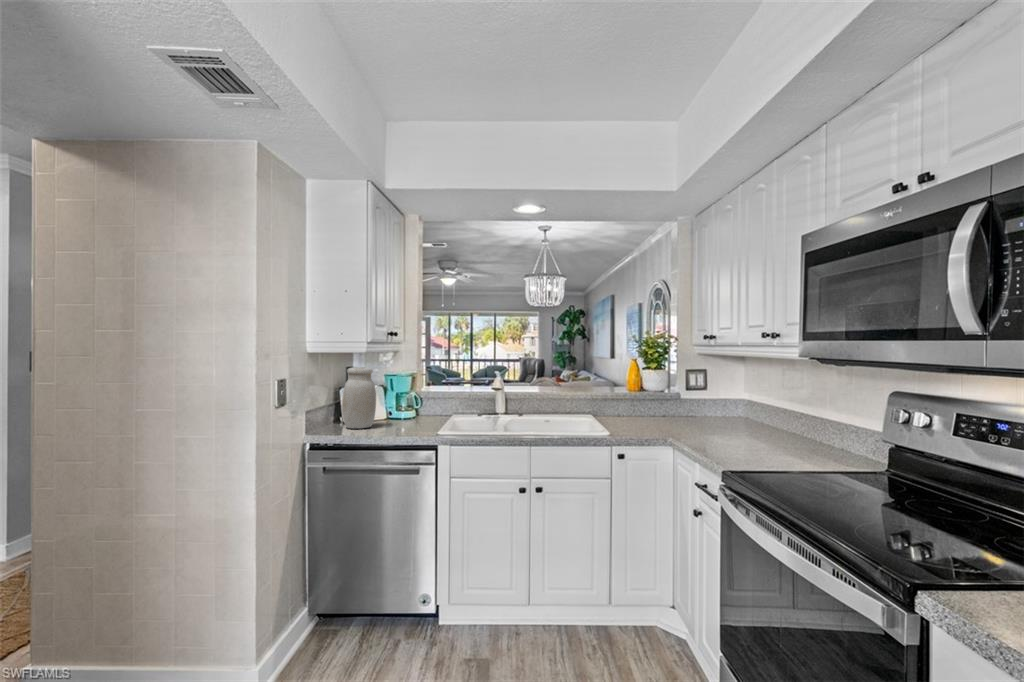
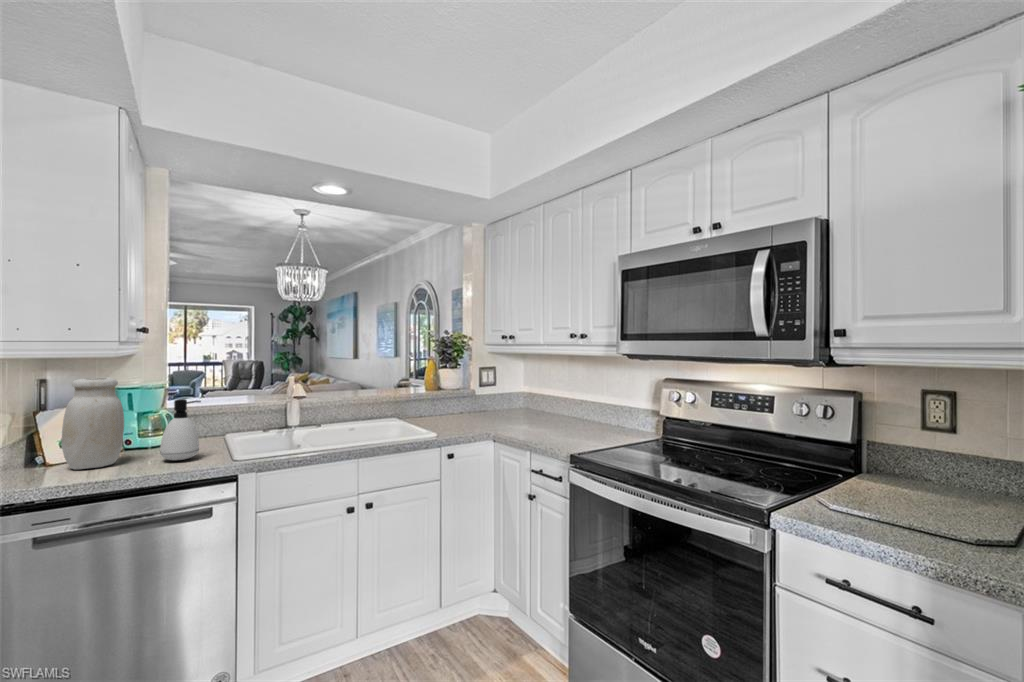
soap dispenser: none [394,385,420,430] -> present [160,399,201,461]

